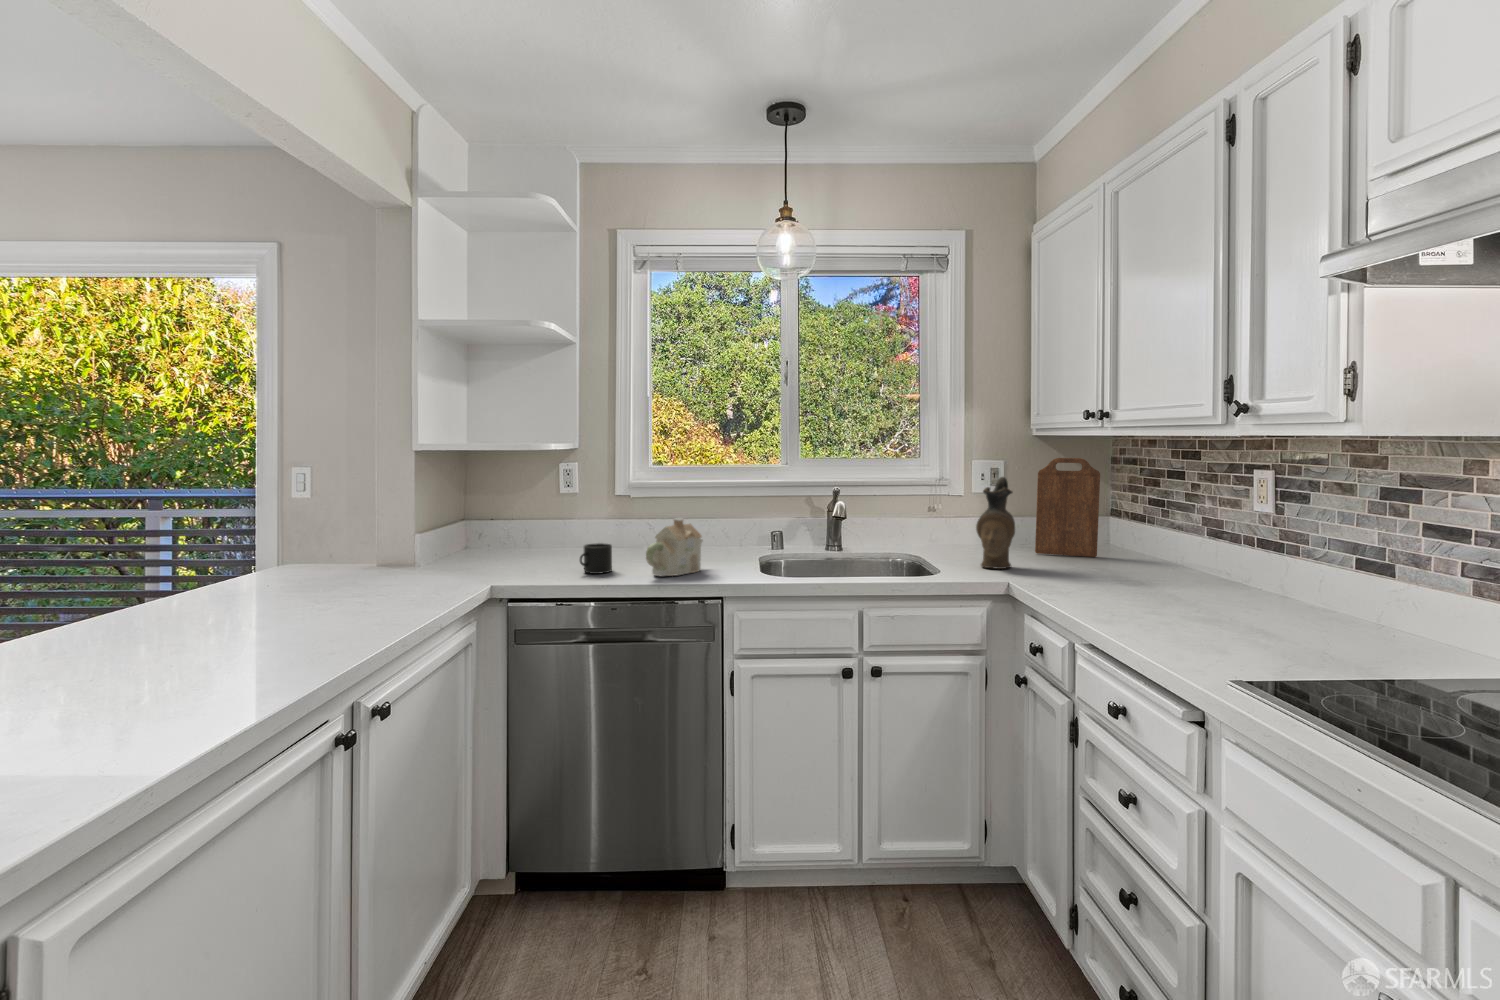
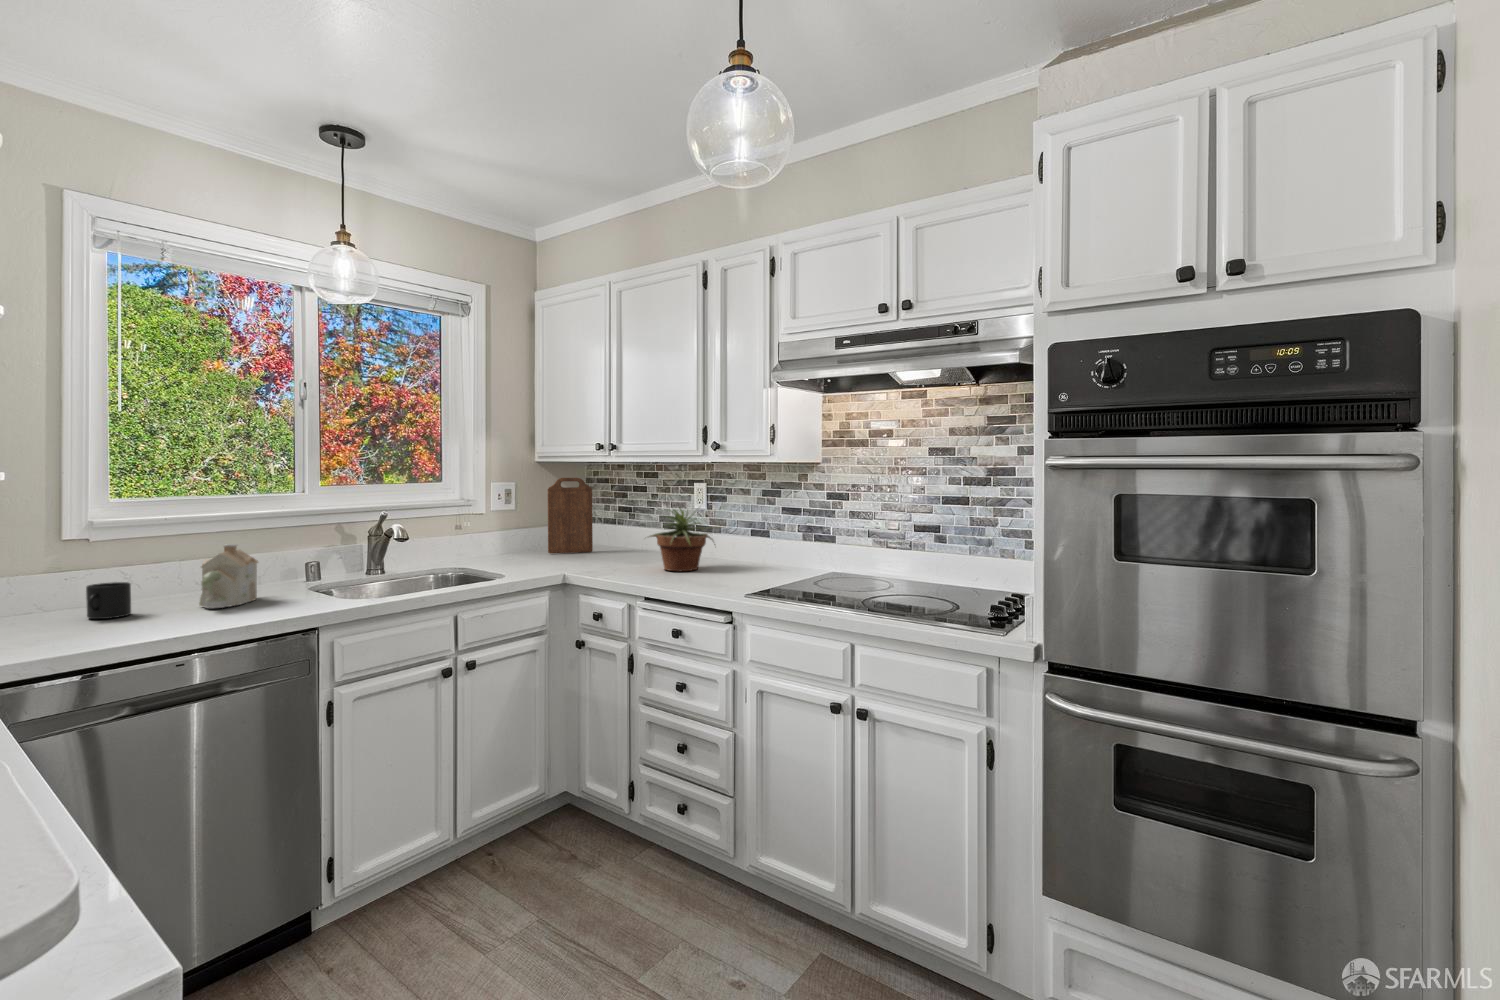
ceramic pitcher: present [976,477,1015,569] -> none [520,492,551,565]
potted plant: none [1124,509,1274,614] -> present [650,509,715,571]

